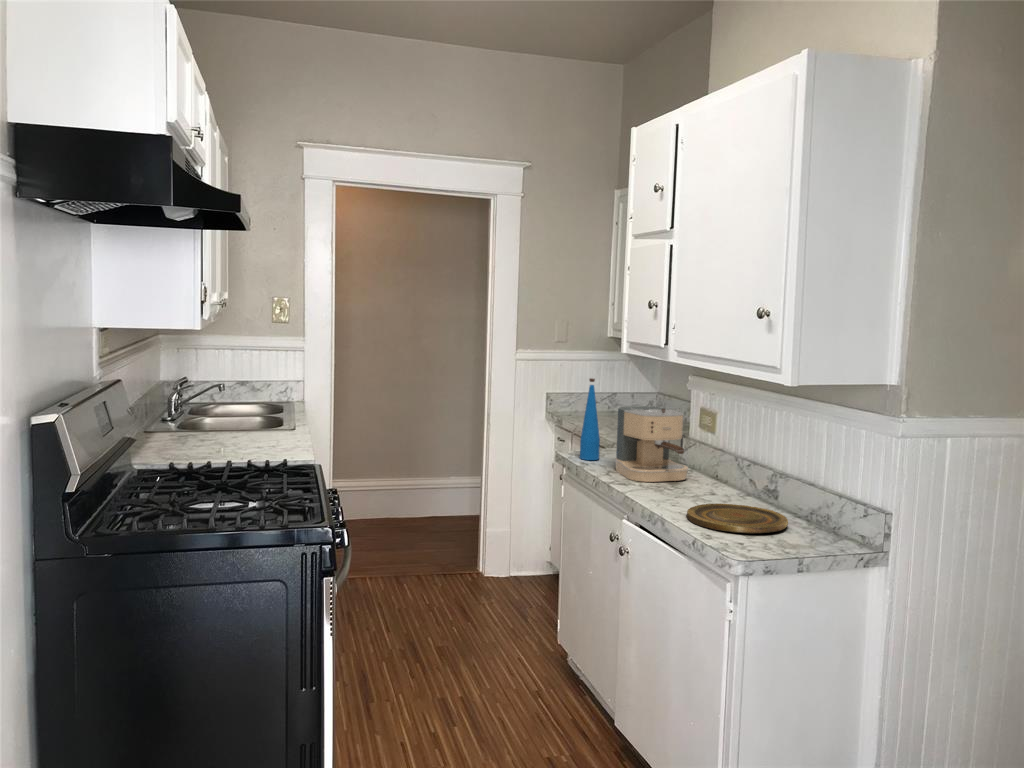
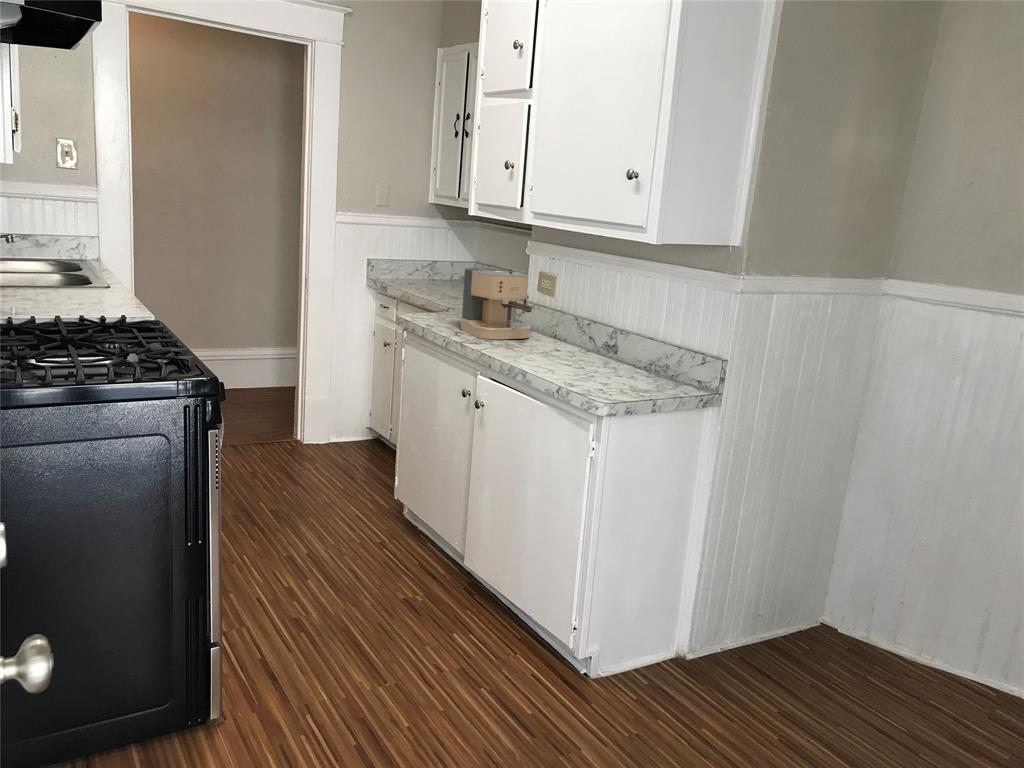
bottle: present [580,379,600,460] -> none [422,240,442,321]
plate: present [687,503,788,533] -> none [545,357,635,381]

